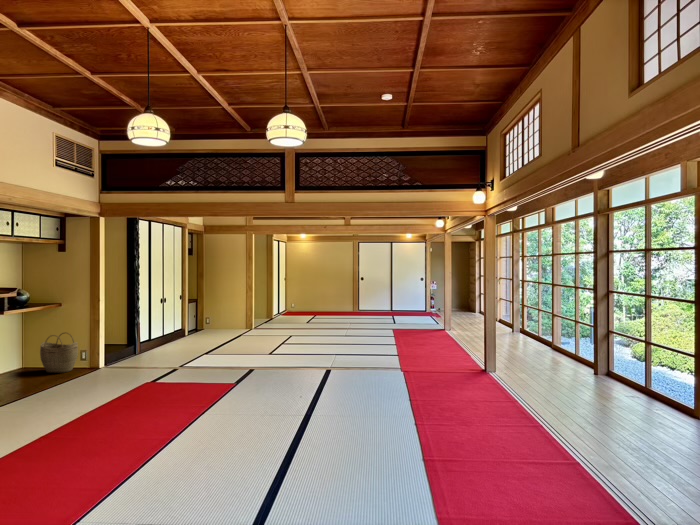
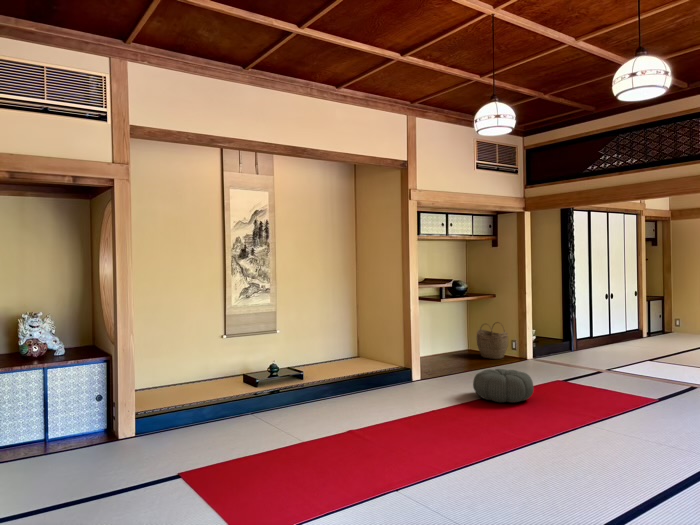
pouf: none [73,377,139,412] -> present [473,369,534,402]

